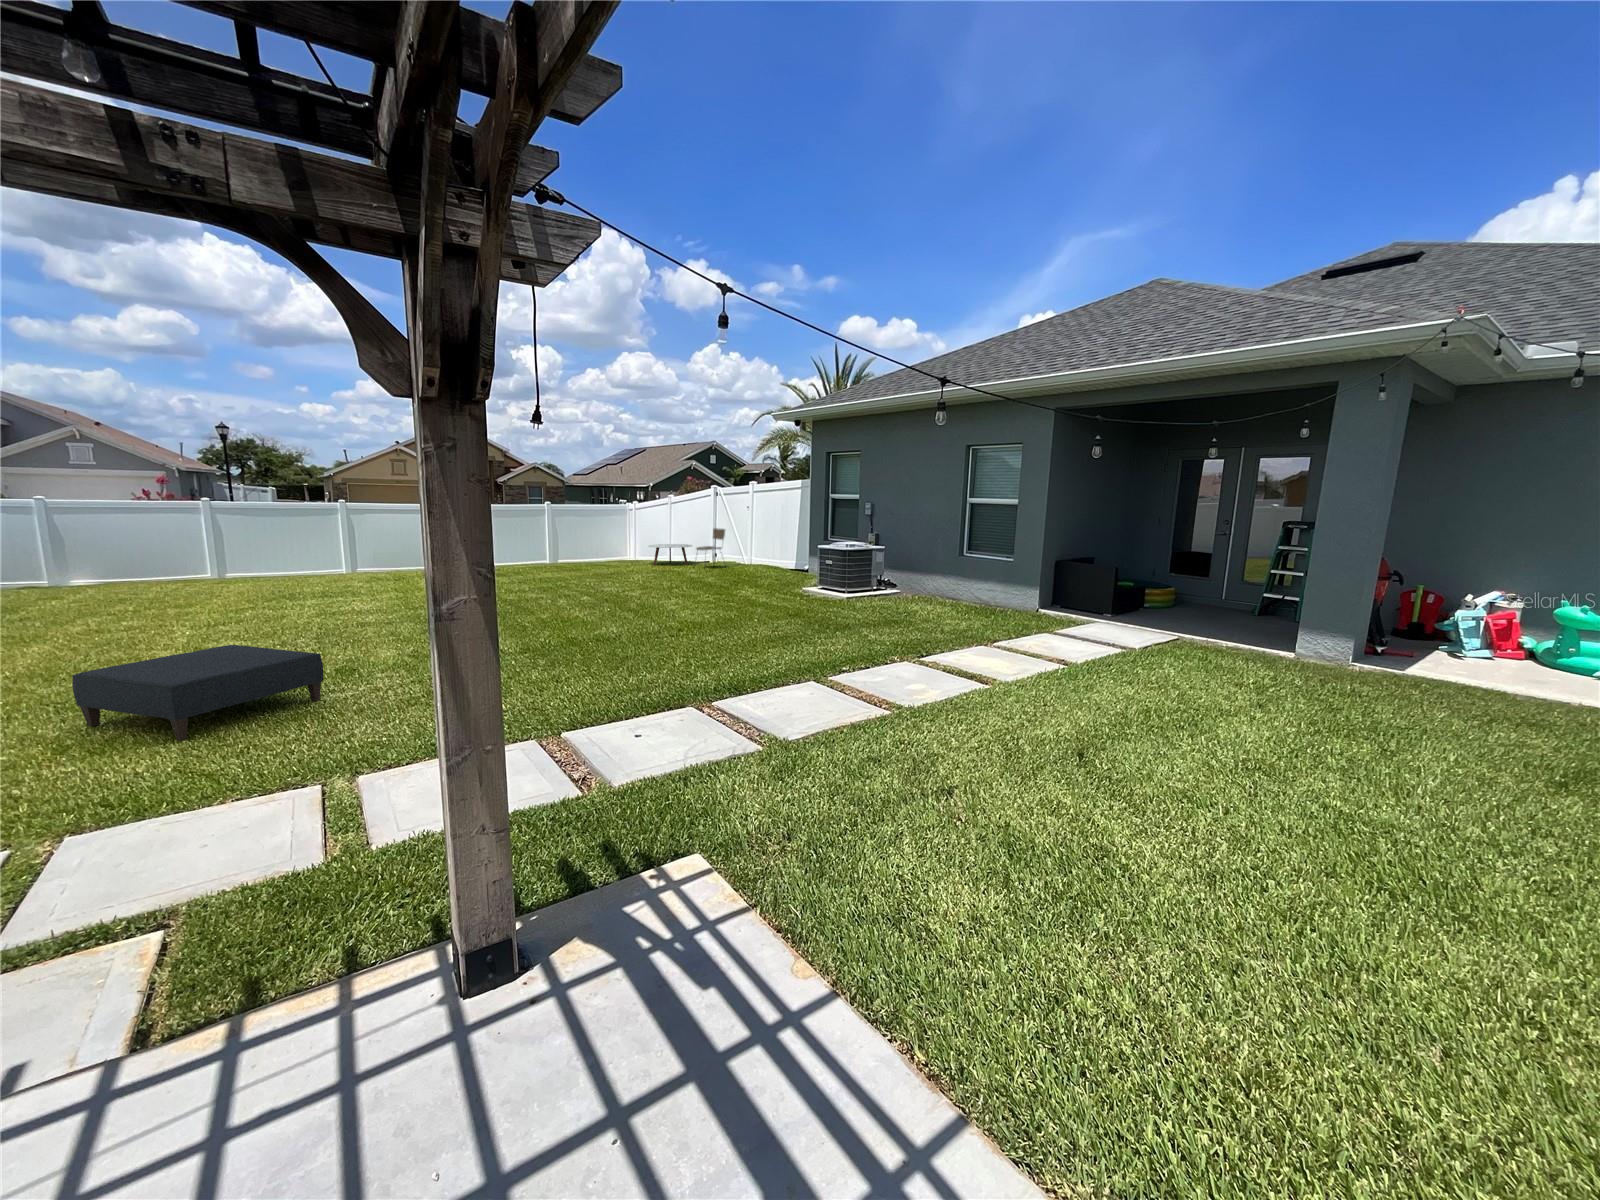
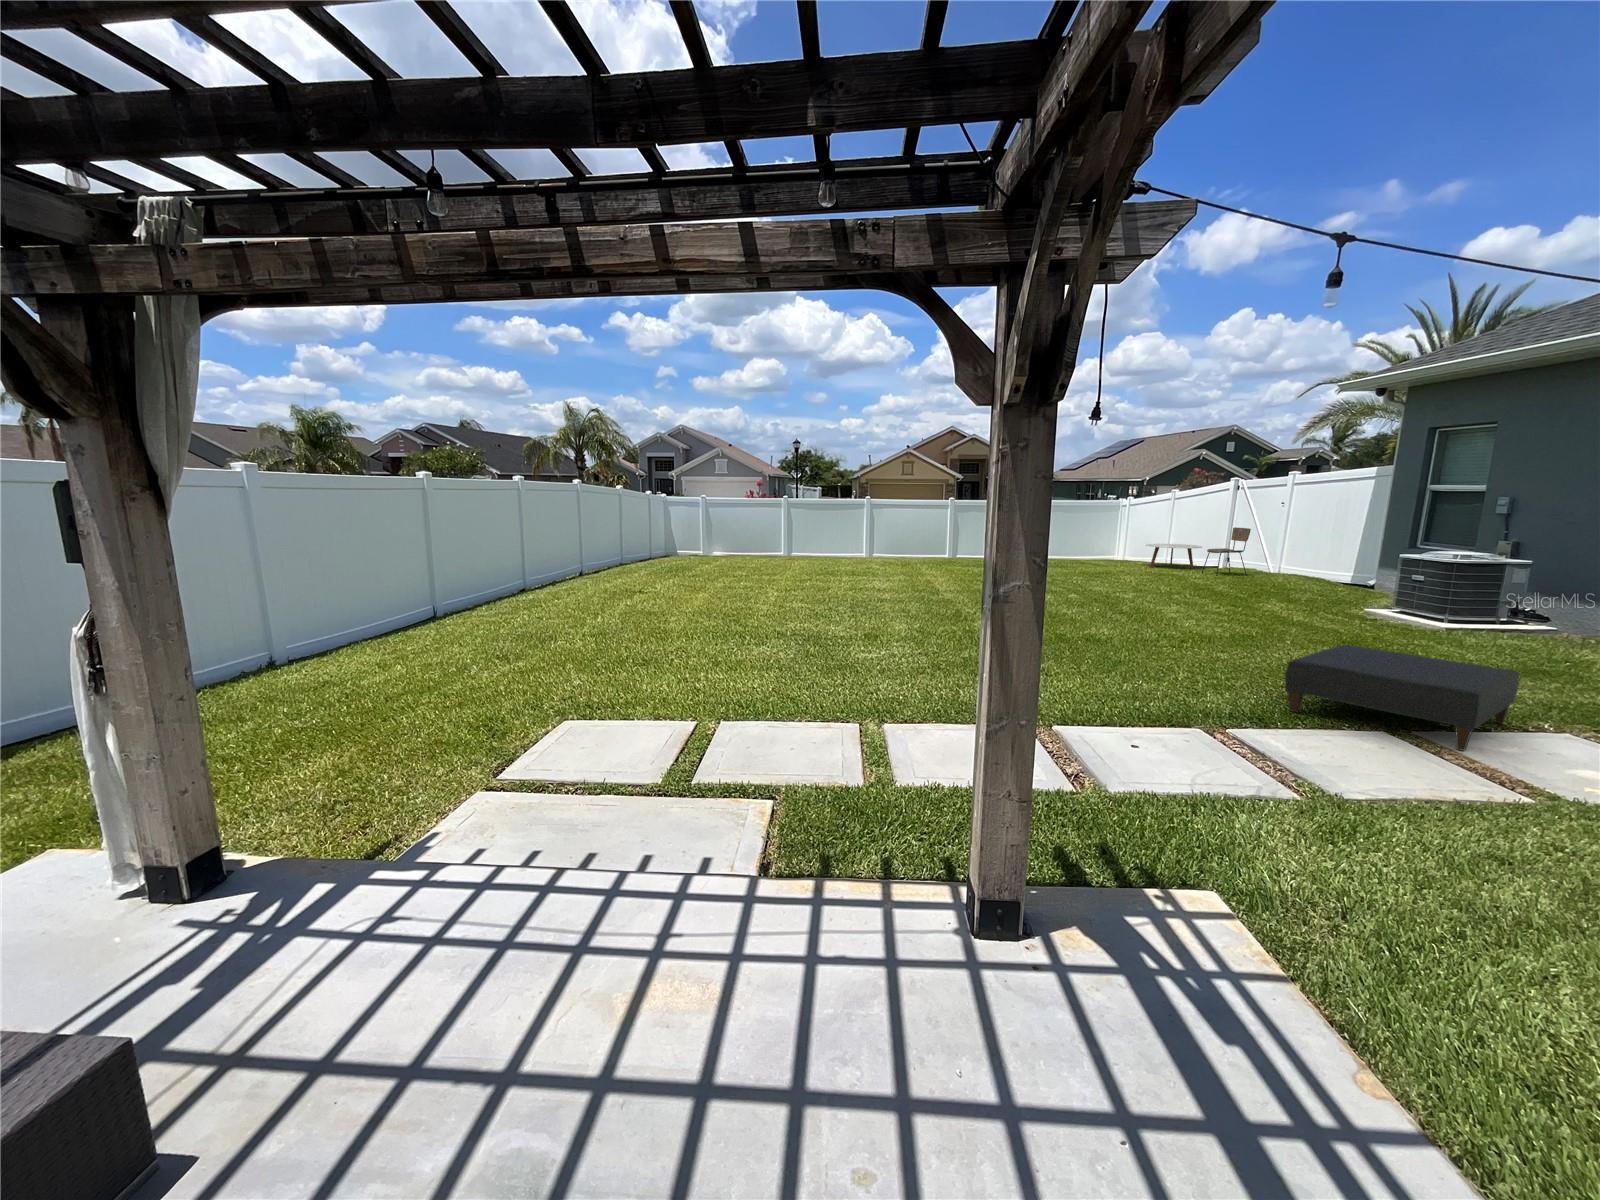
ottoman: present [72,645,324,741] -> present [1285,645,1519,751]

